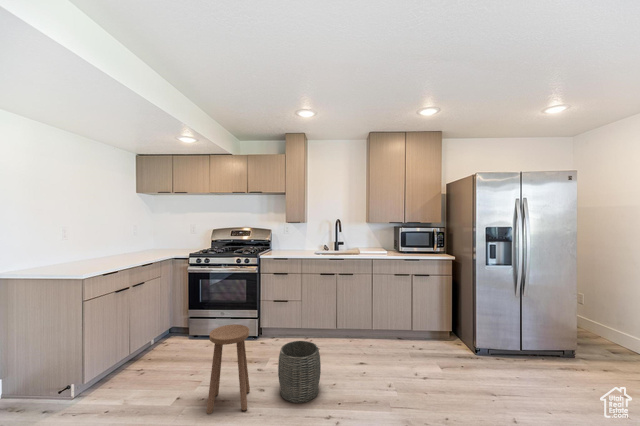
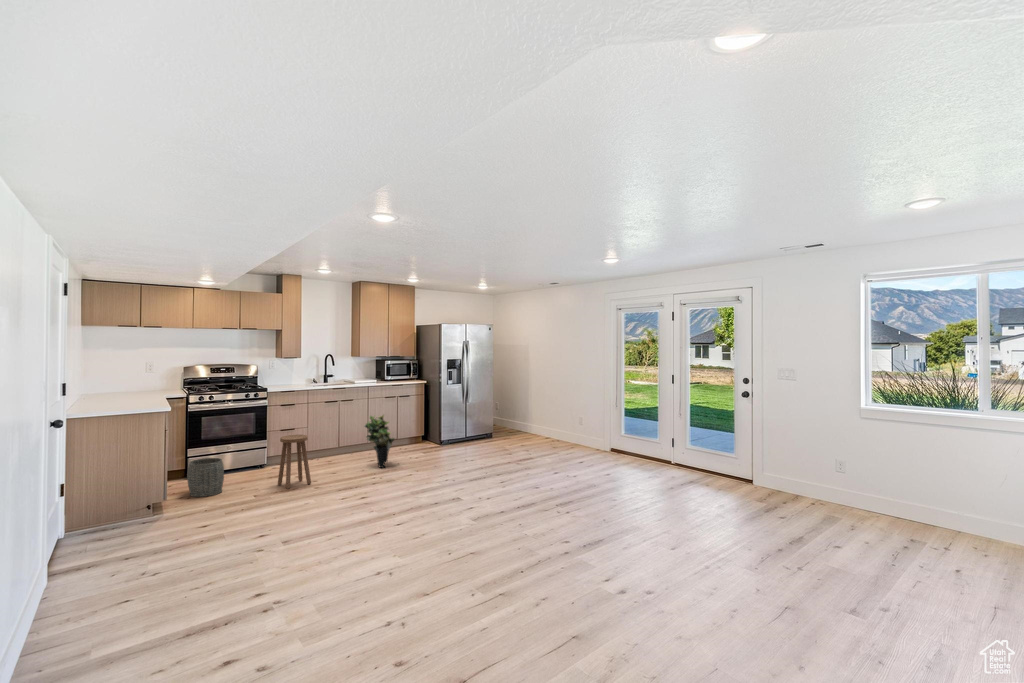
potted plant: none [349,303,394,393] -> present [365,415,394,468]
woven basket: present [278,341,321,403] -> present [187,458,224,497]

